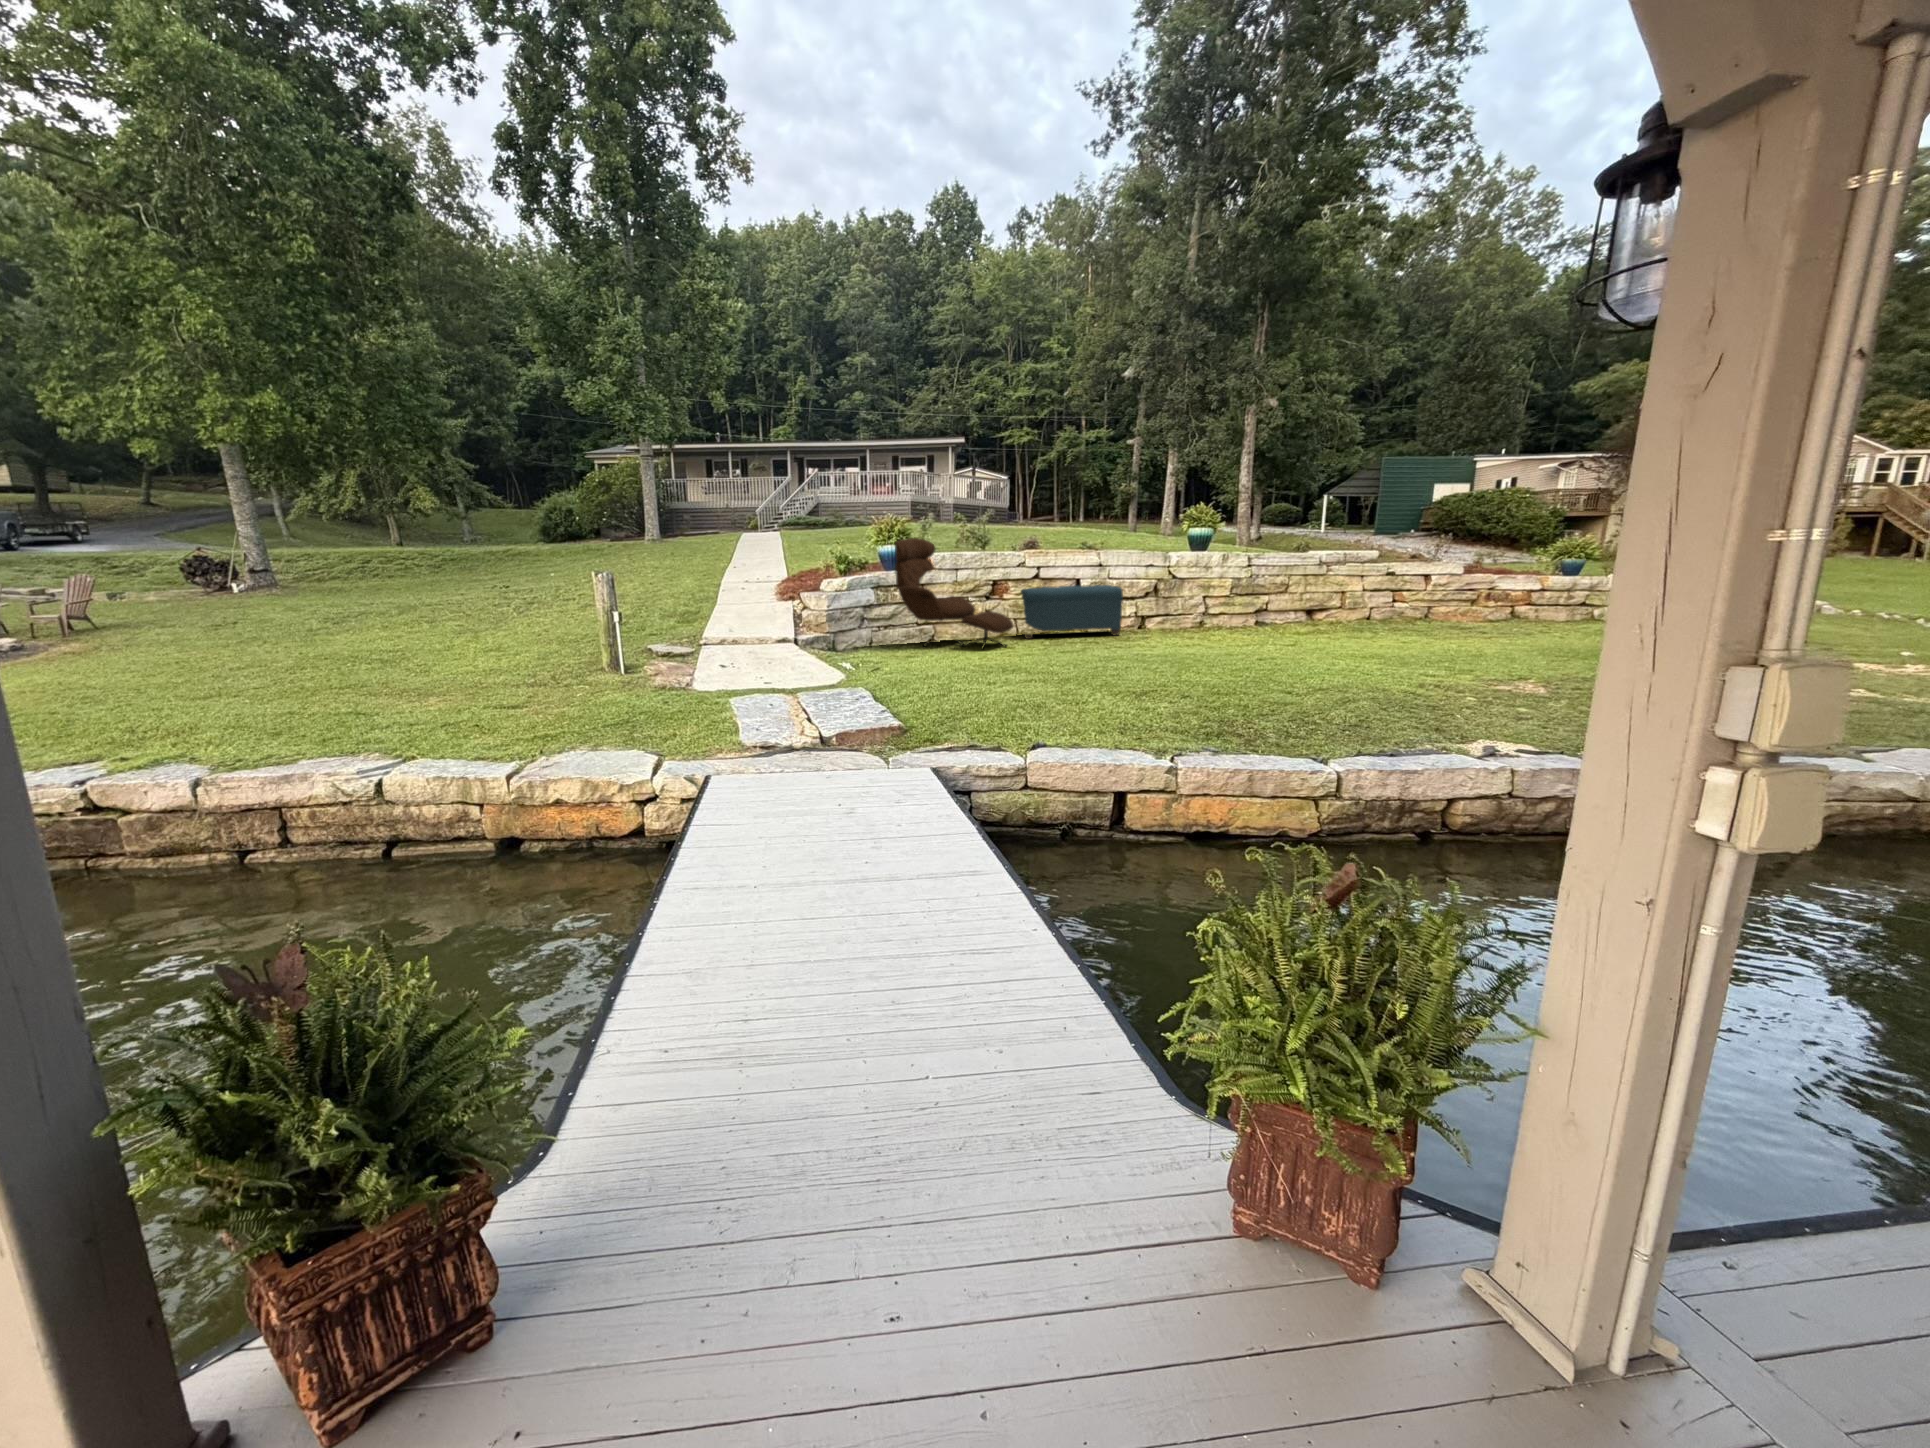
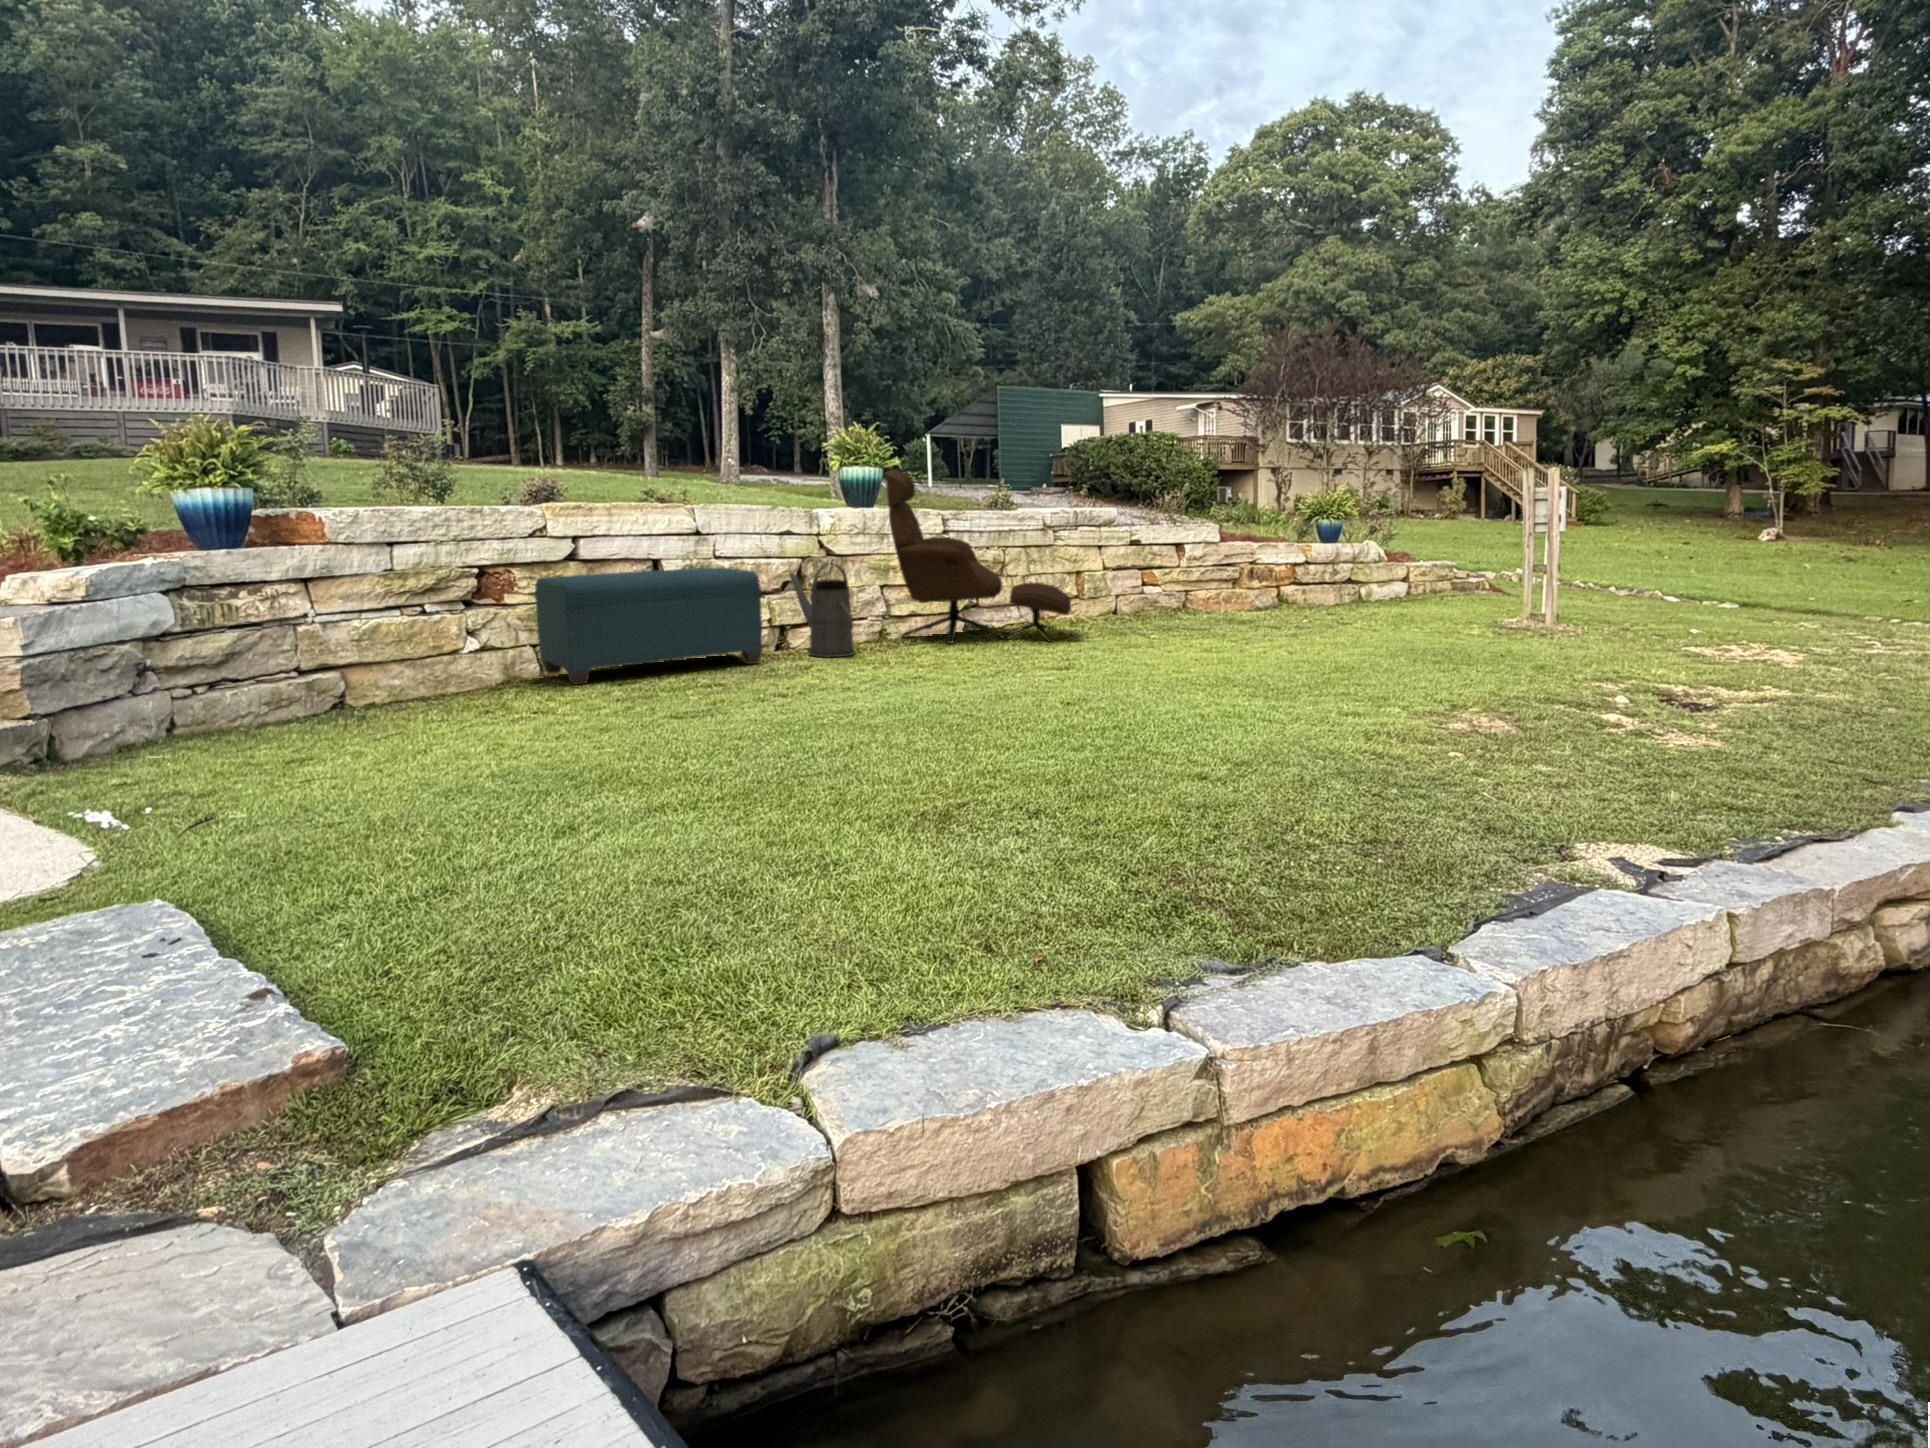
lounge chair: present [895,538,1013,649] -> present [885,469,1071,643]
watering can: none [1146,583,1175,635] -> present [790,563,855,657]

